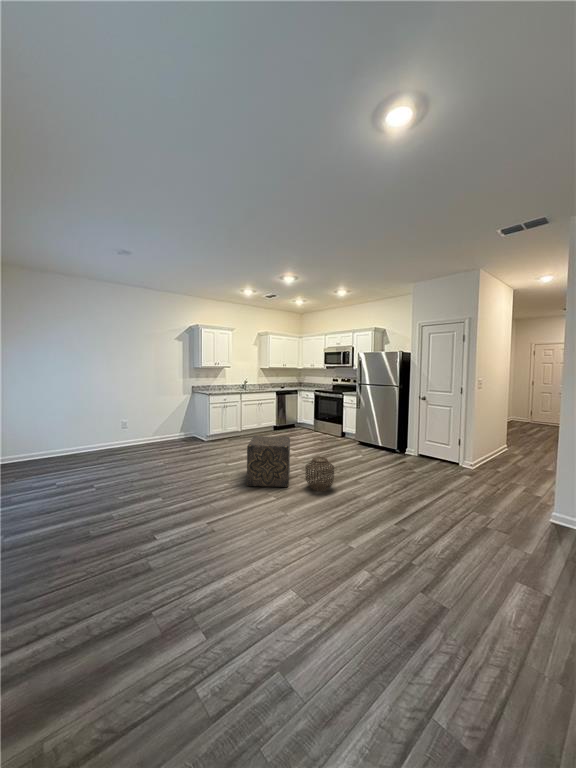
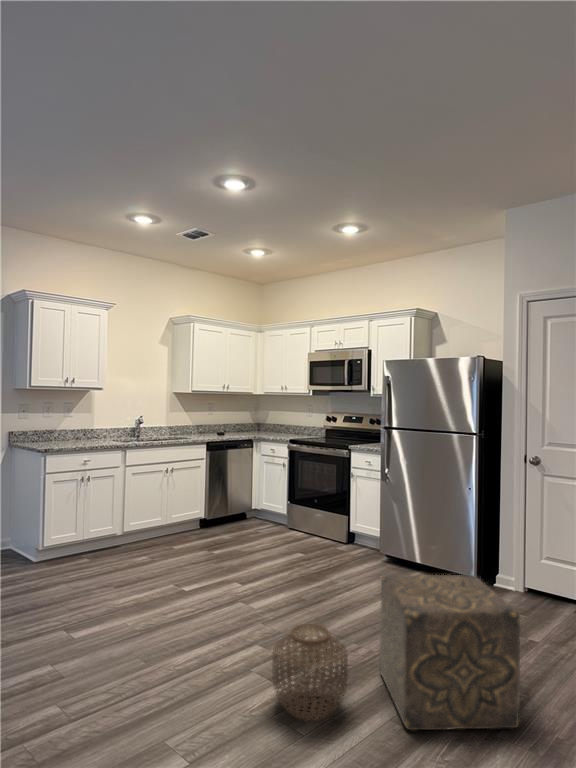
ottoman: present [247,436,290,487] -> present [380,575,520,730]

